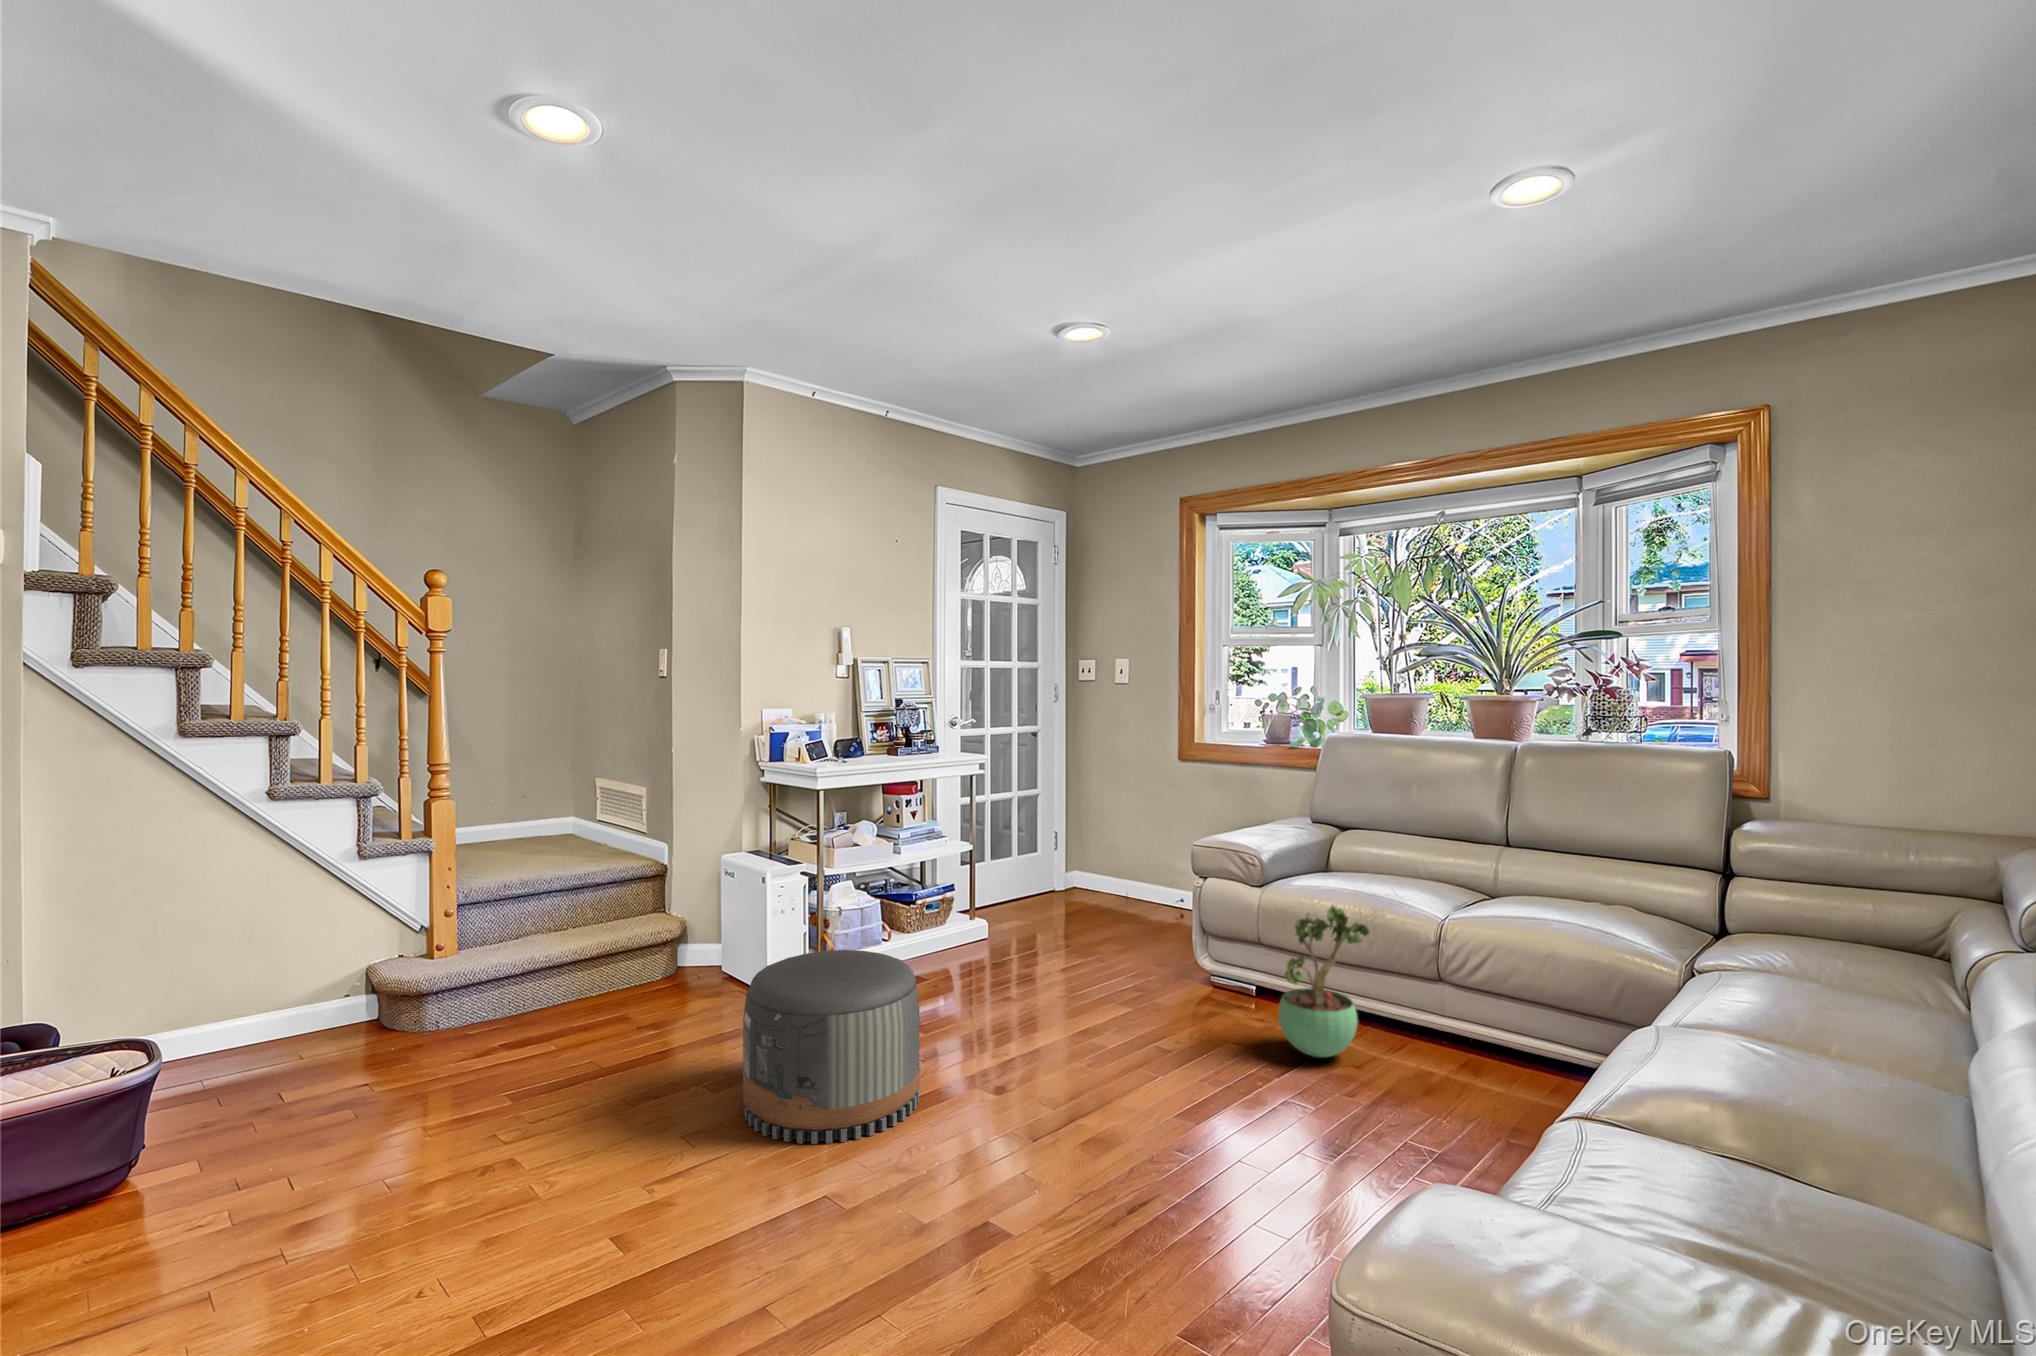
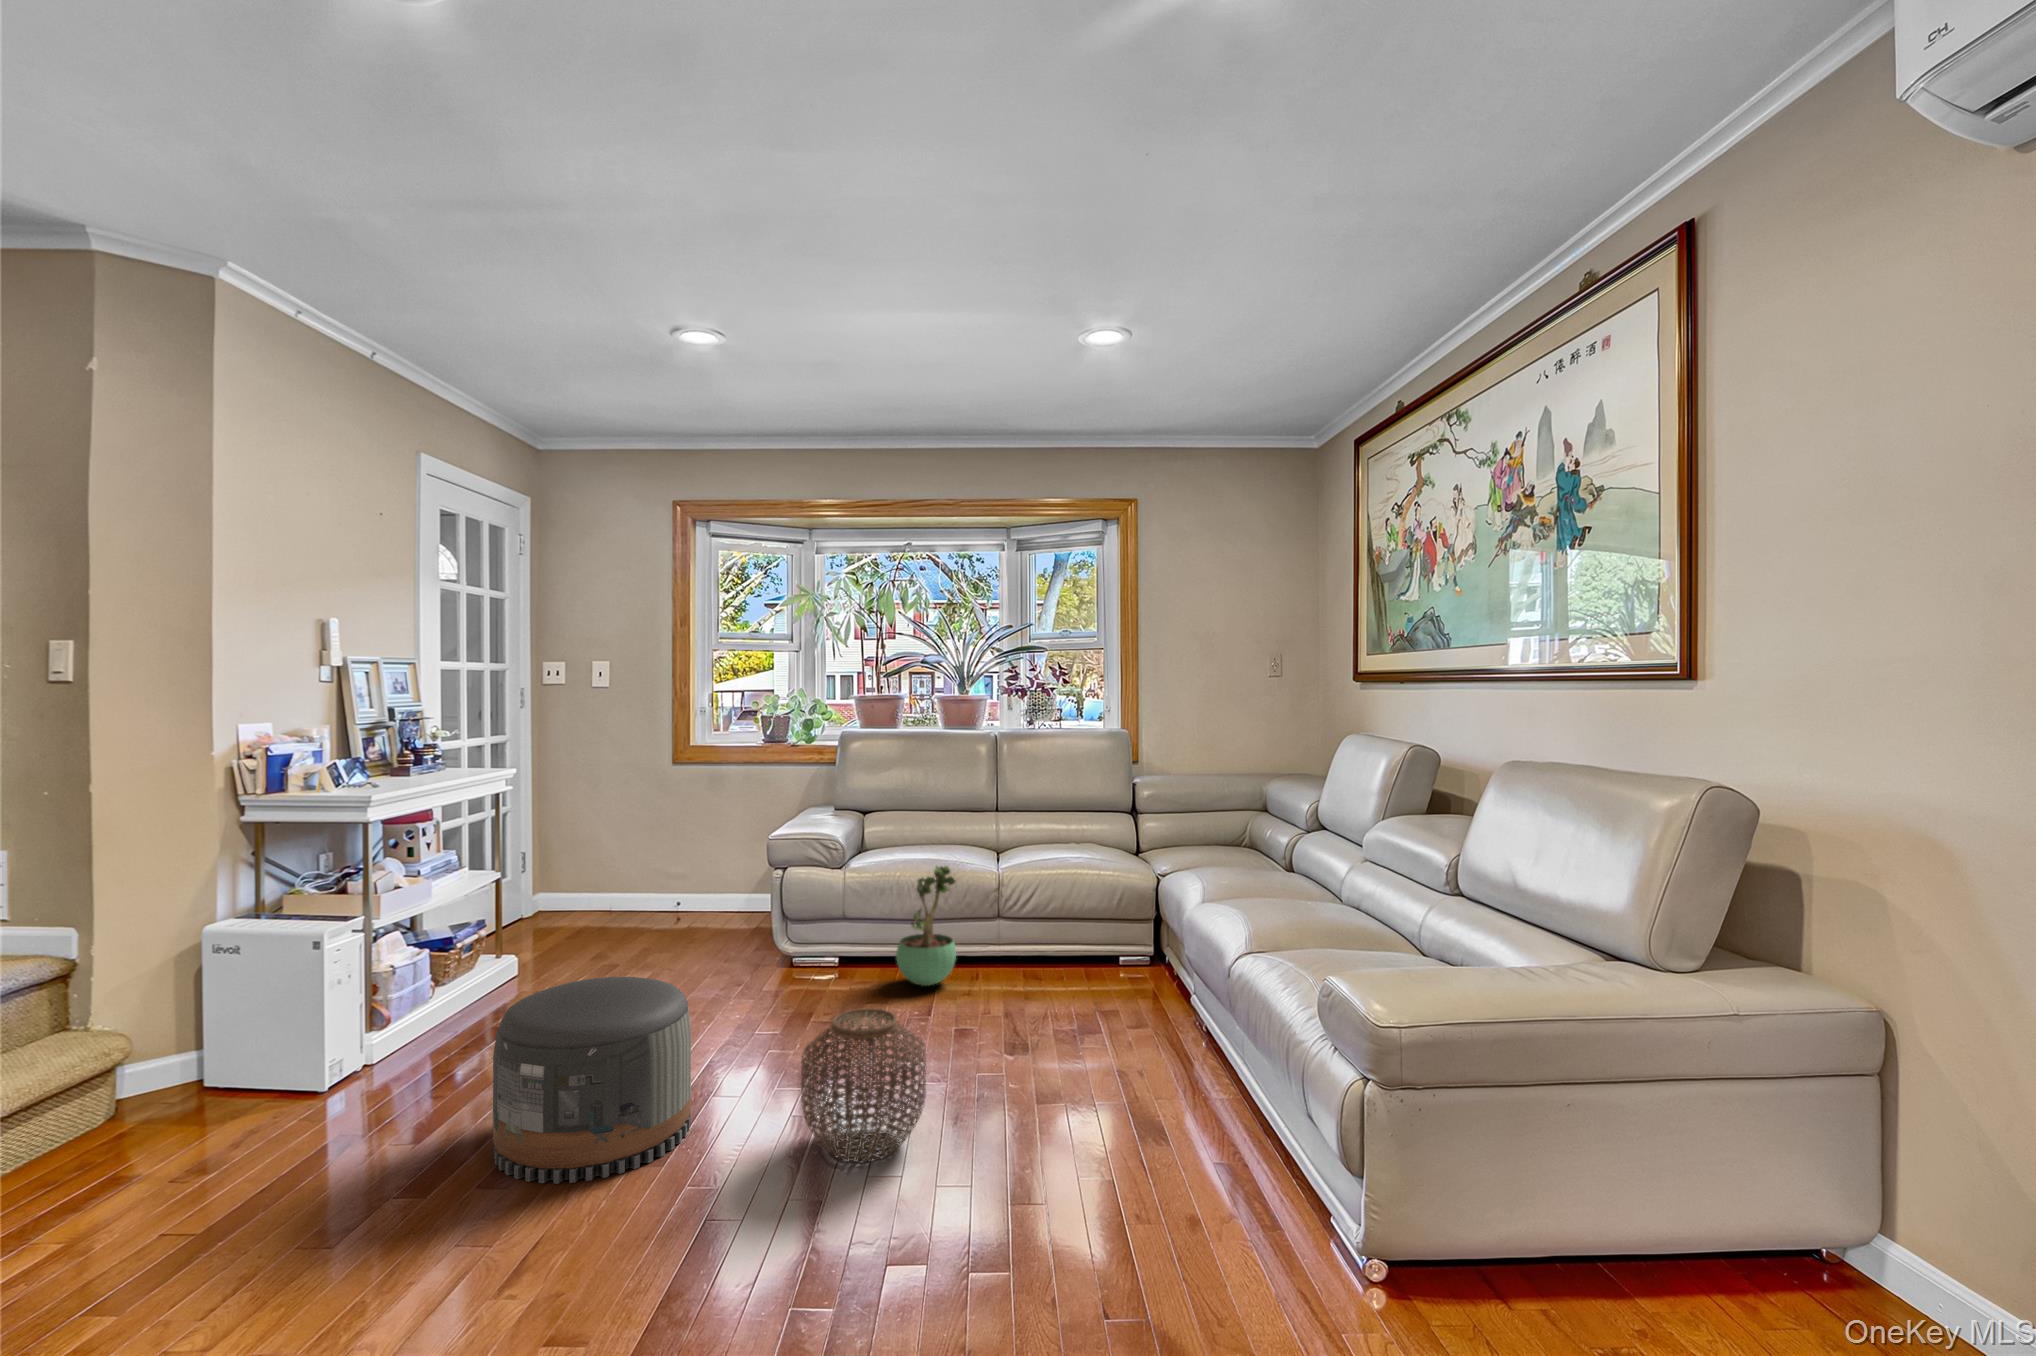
woven basket: none [917,1050,1064,1240] -> present [801,1008,926,1161]

